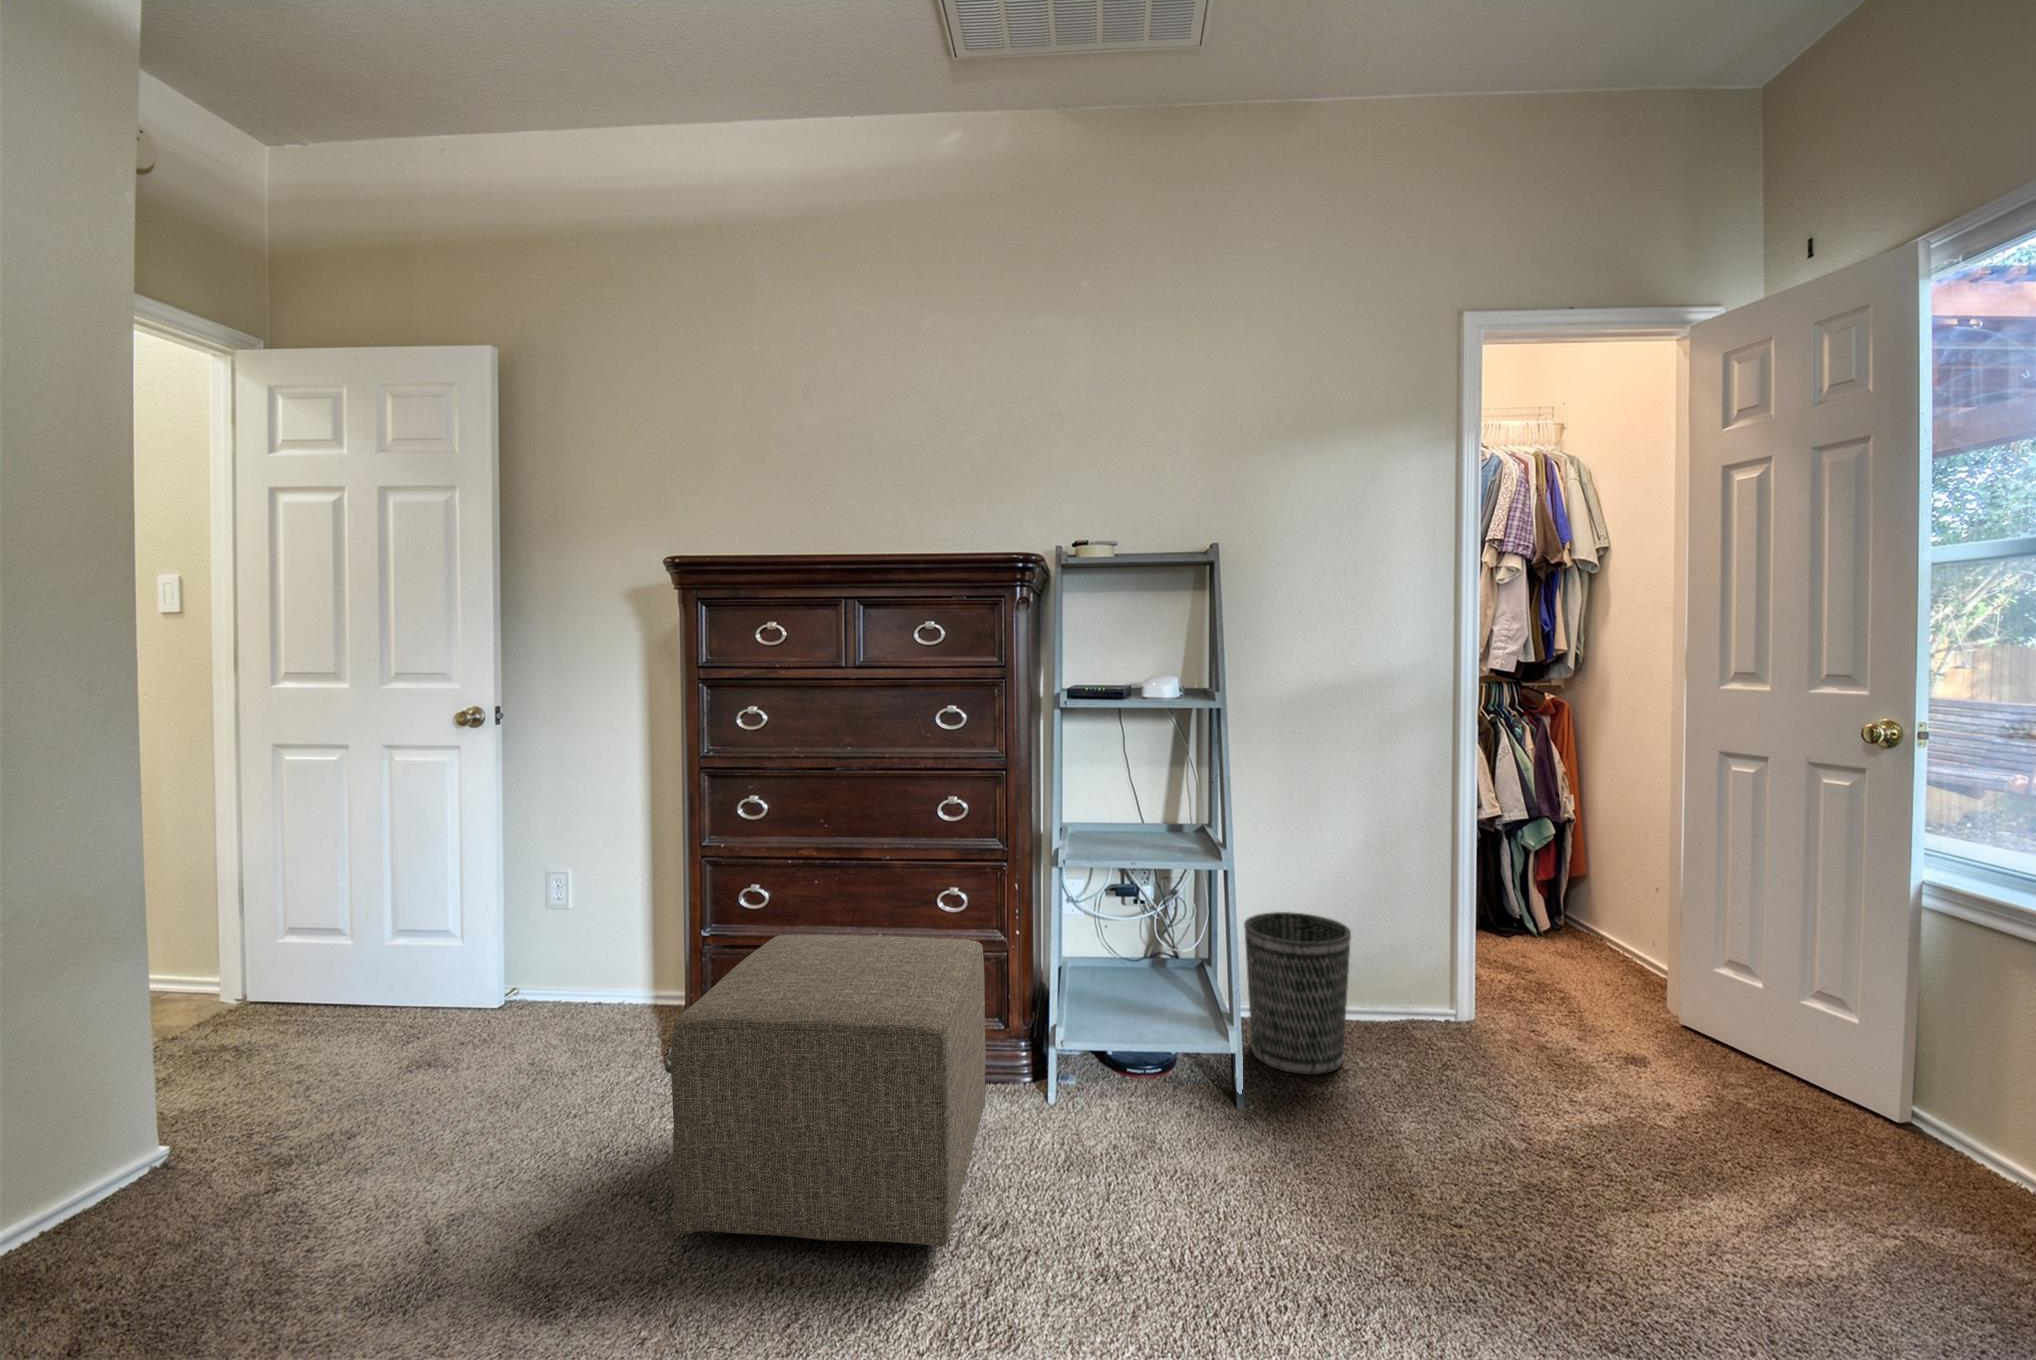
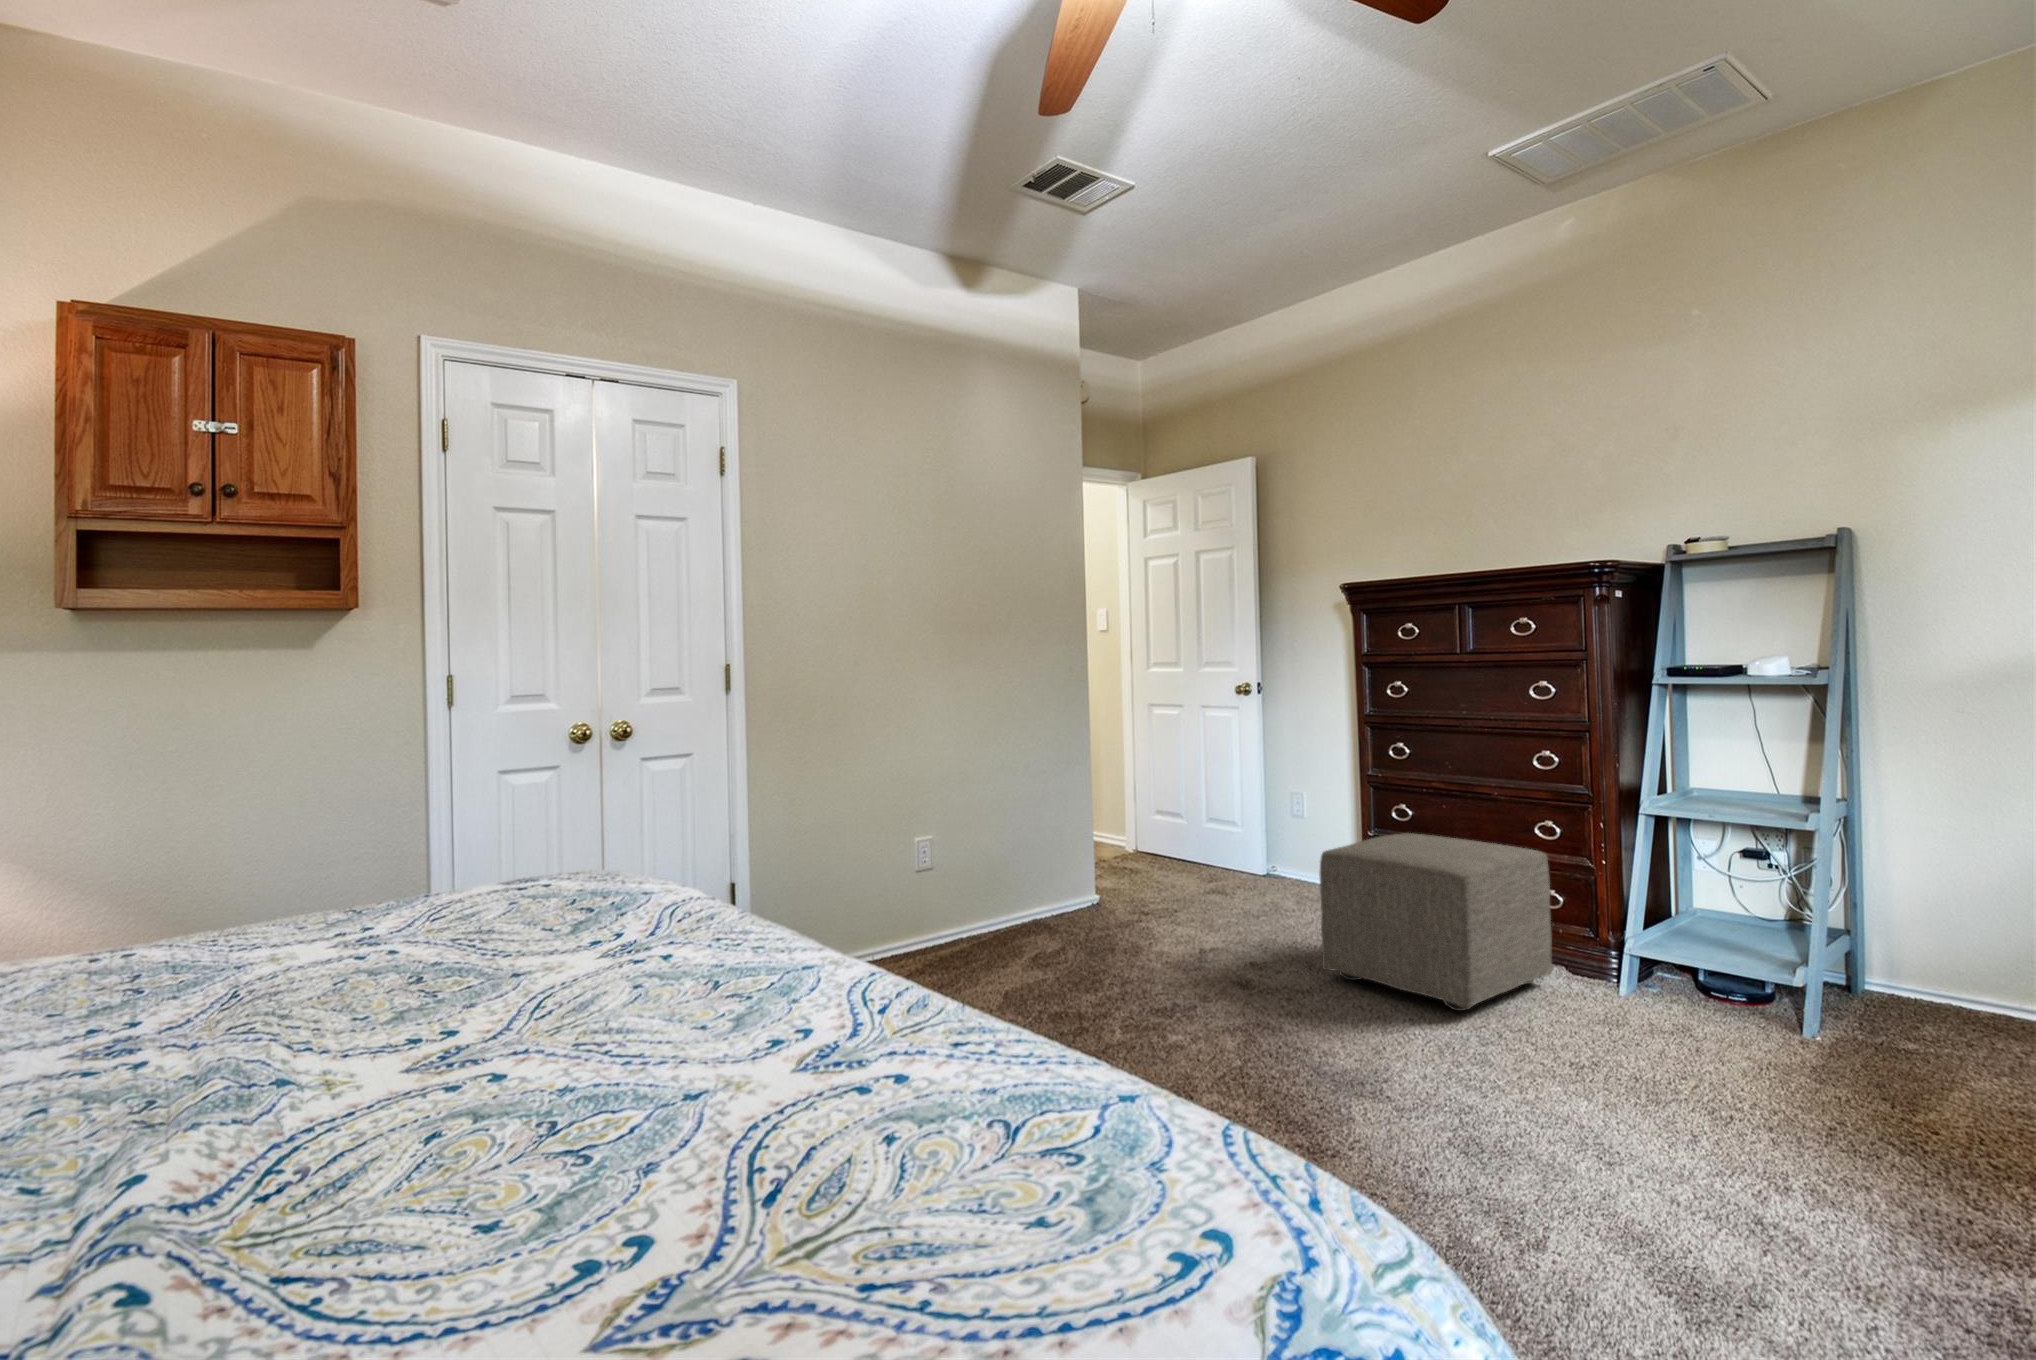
wastebasket: present [1244,912,1351,1075] -> none [1857,889,1994,1043]

